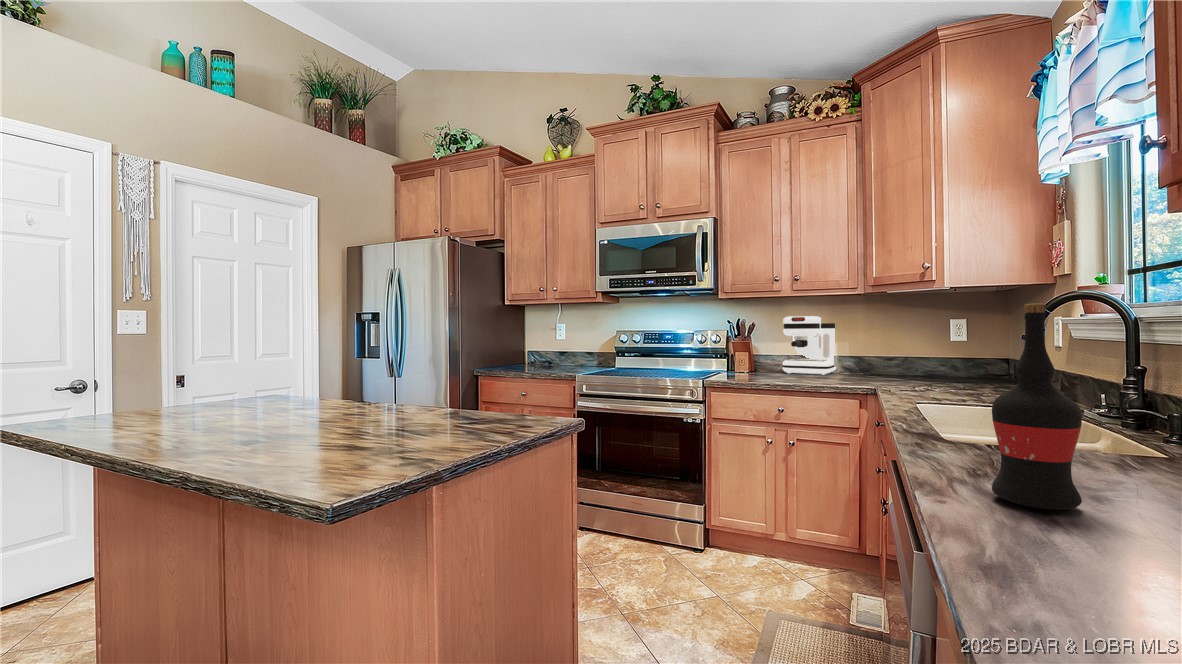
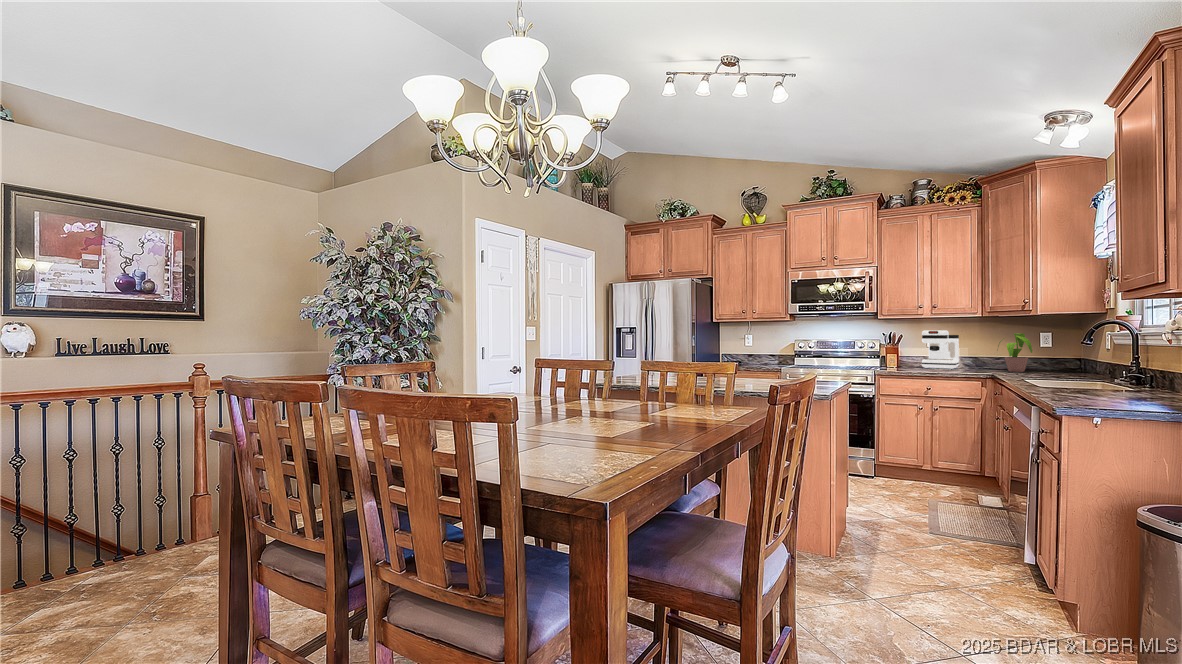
wine bottle: present [992,303,1082,510] -> none [1058,334,1088,399]
potted plant: none [882,319,946,380] -> present [998,333,1032,372]

